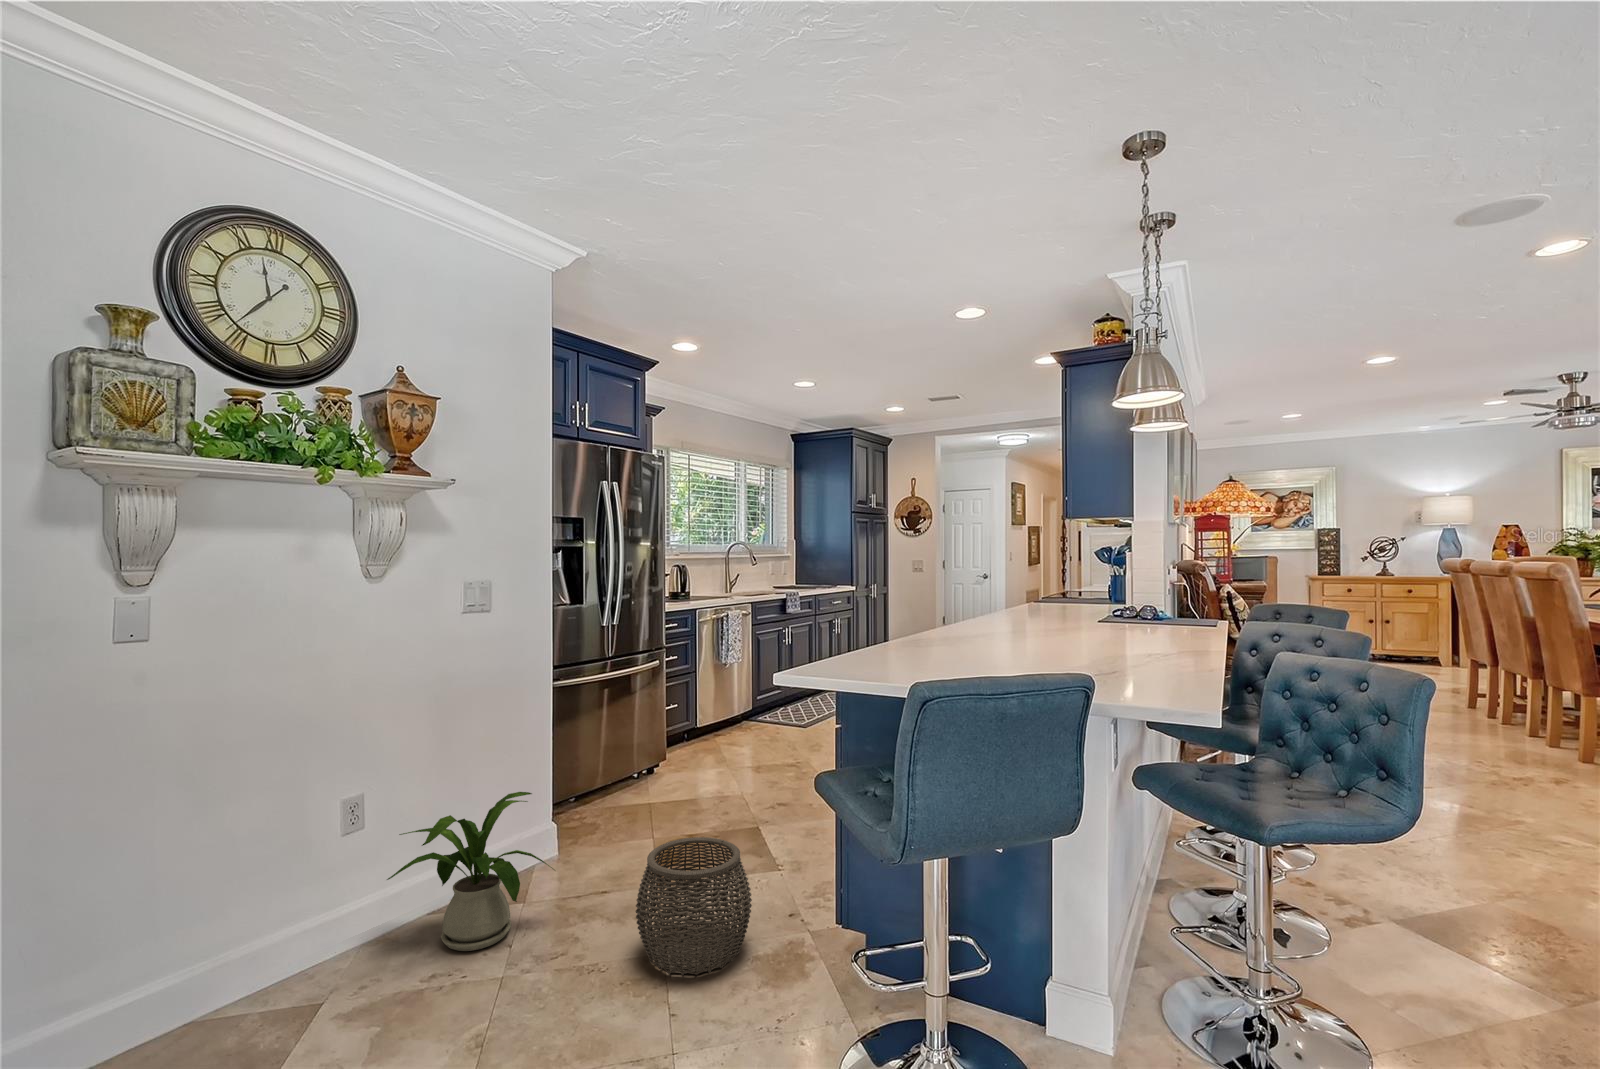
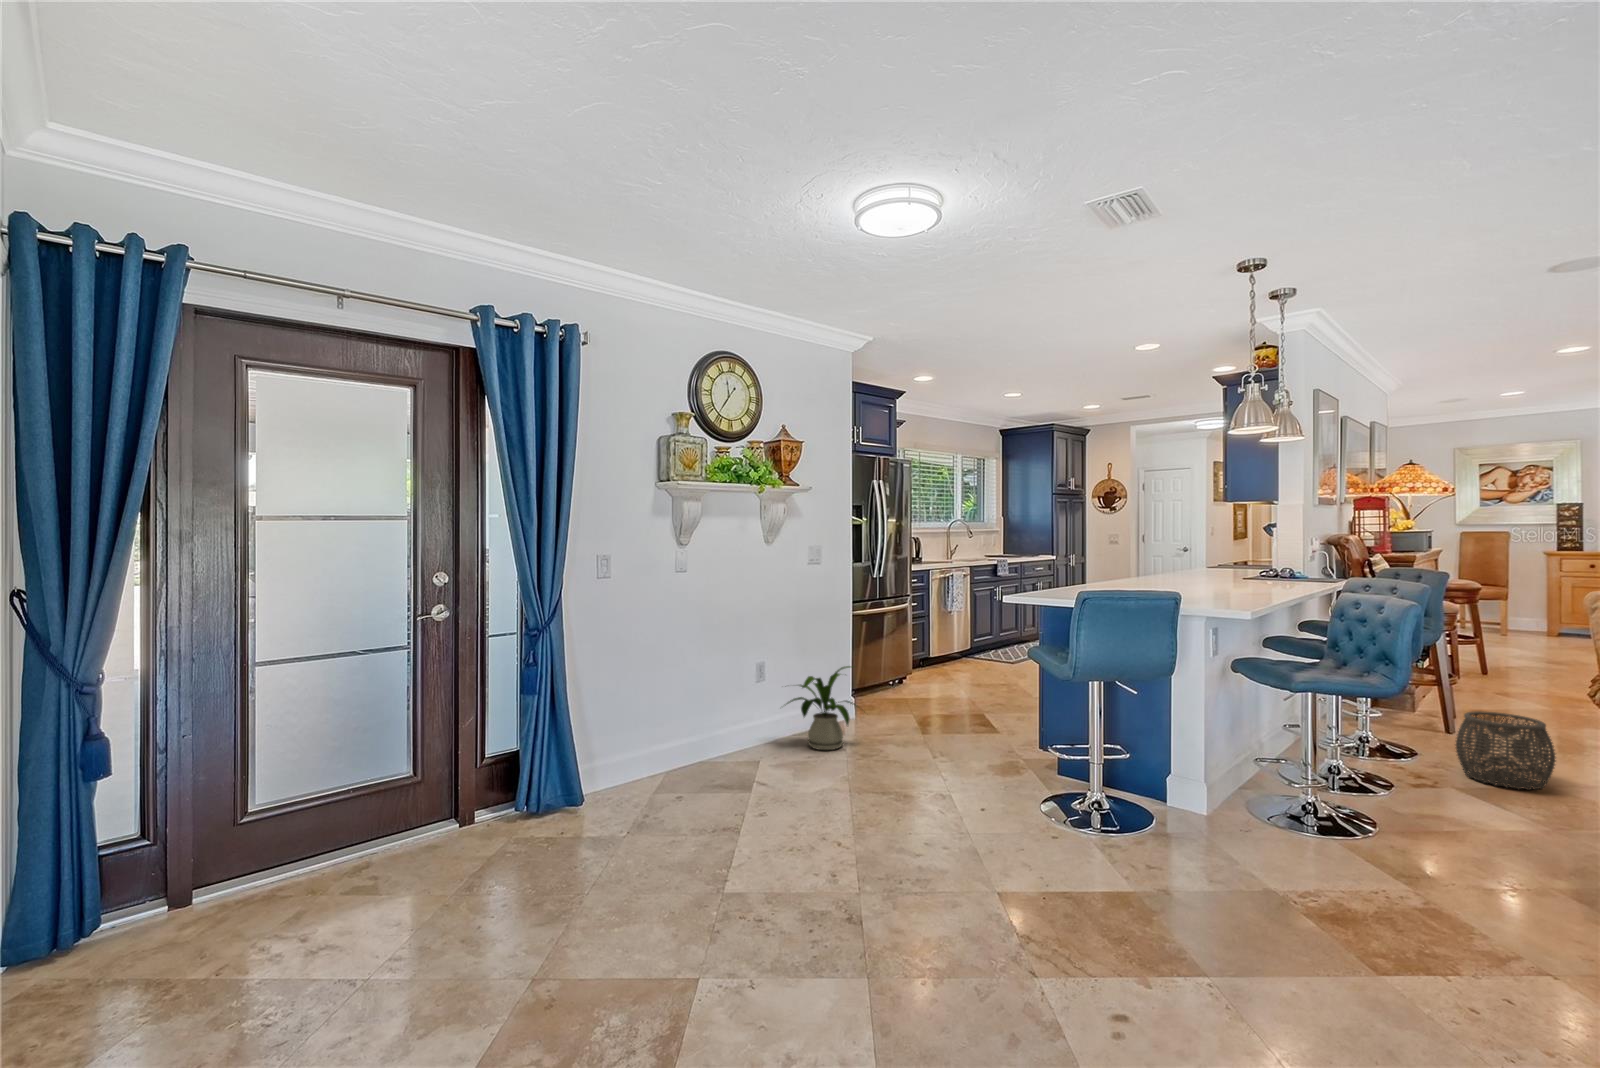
woven basket: present [635,837,752,976] -> present [1455,711,1556,790]

